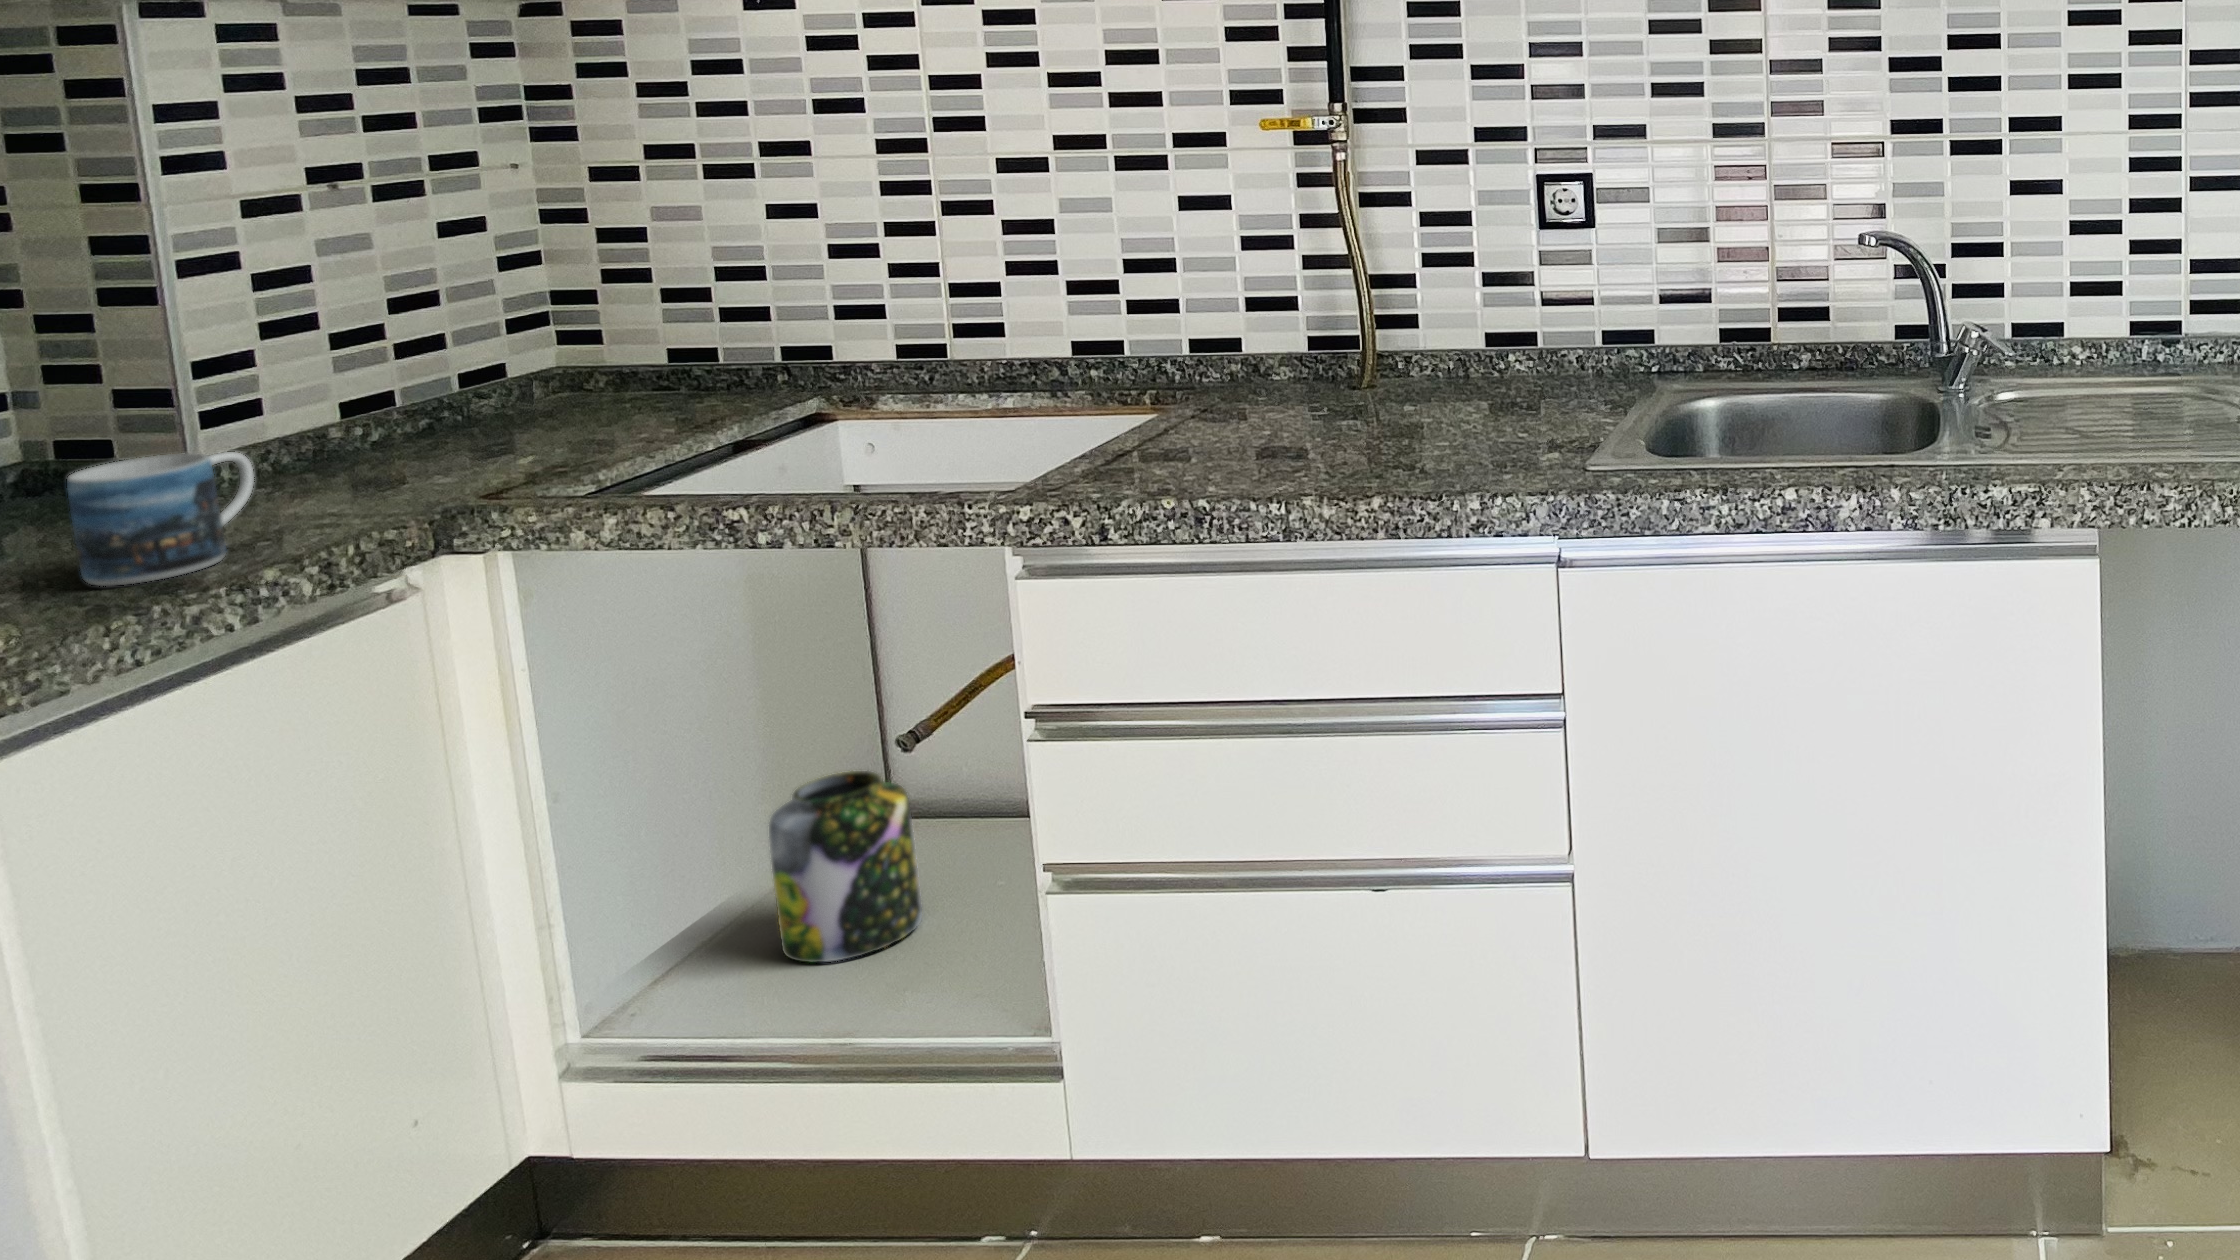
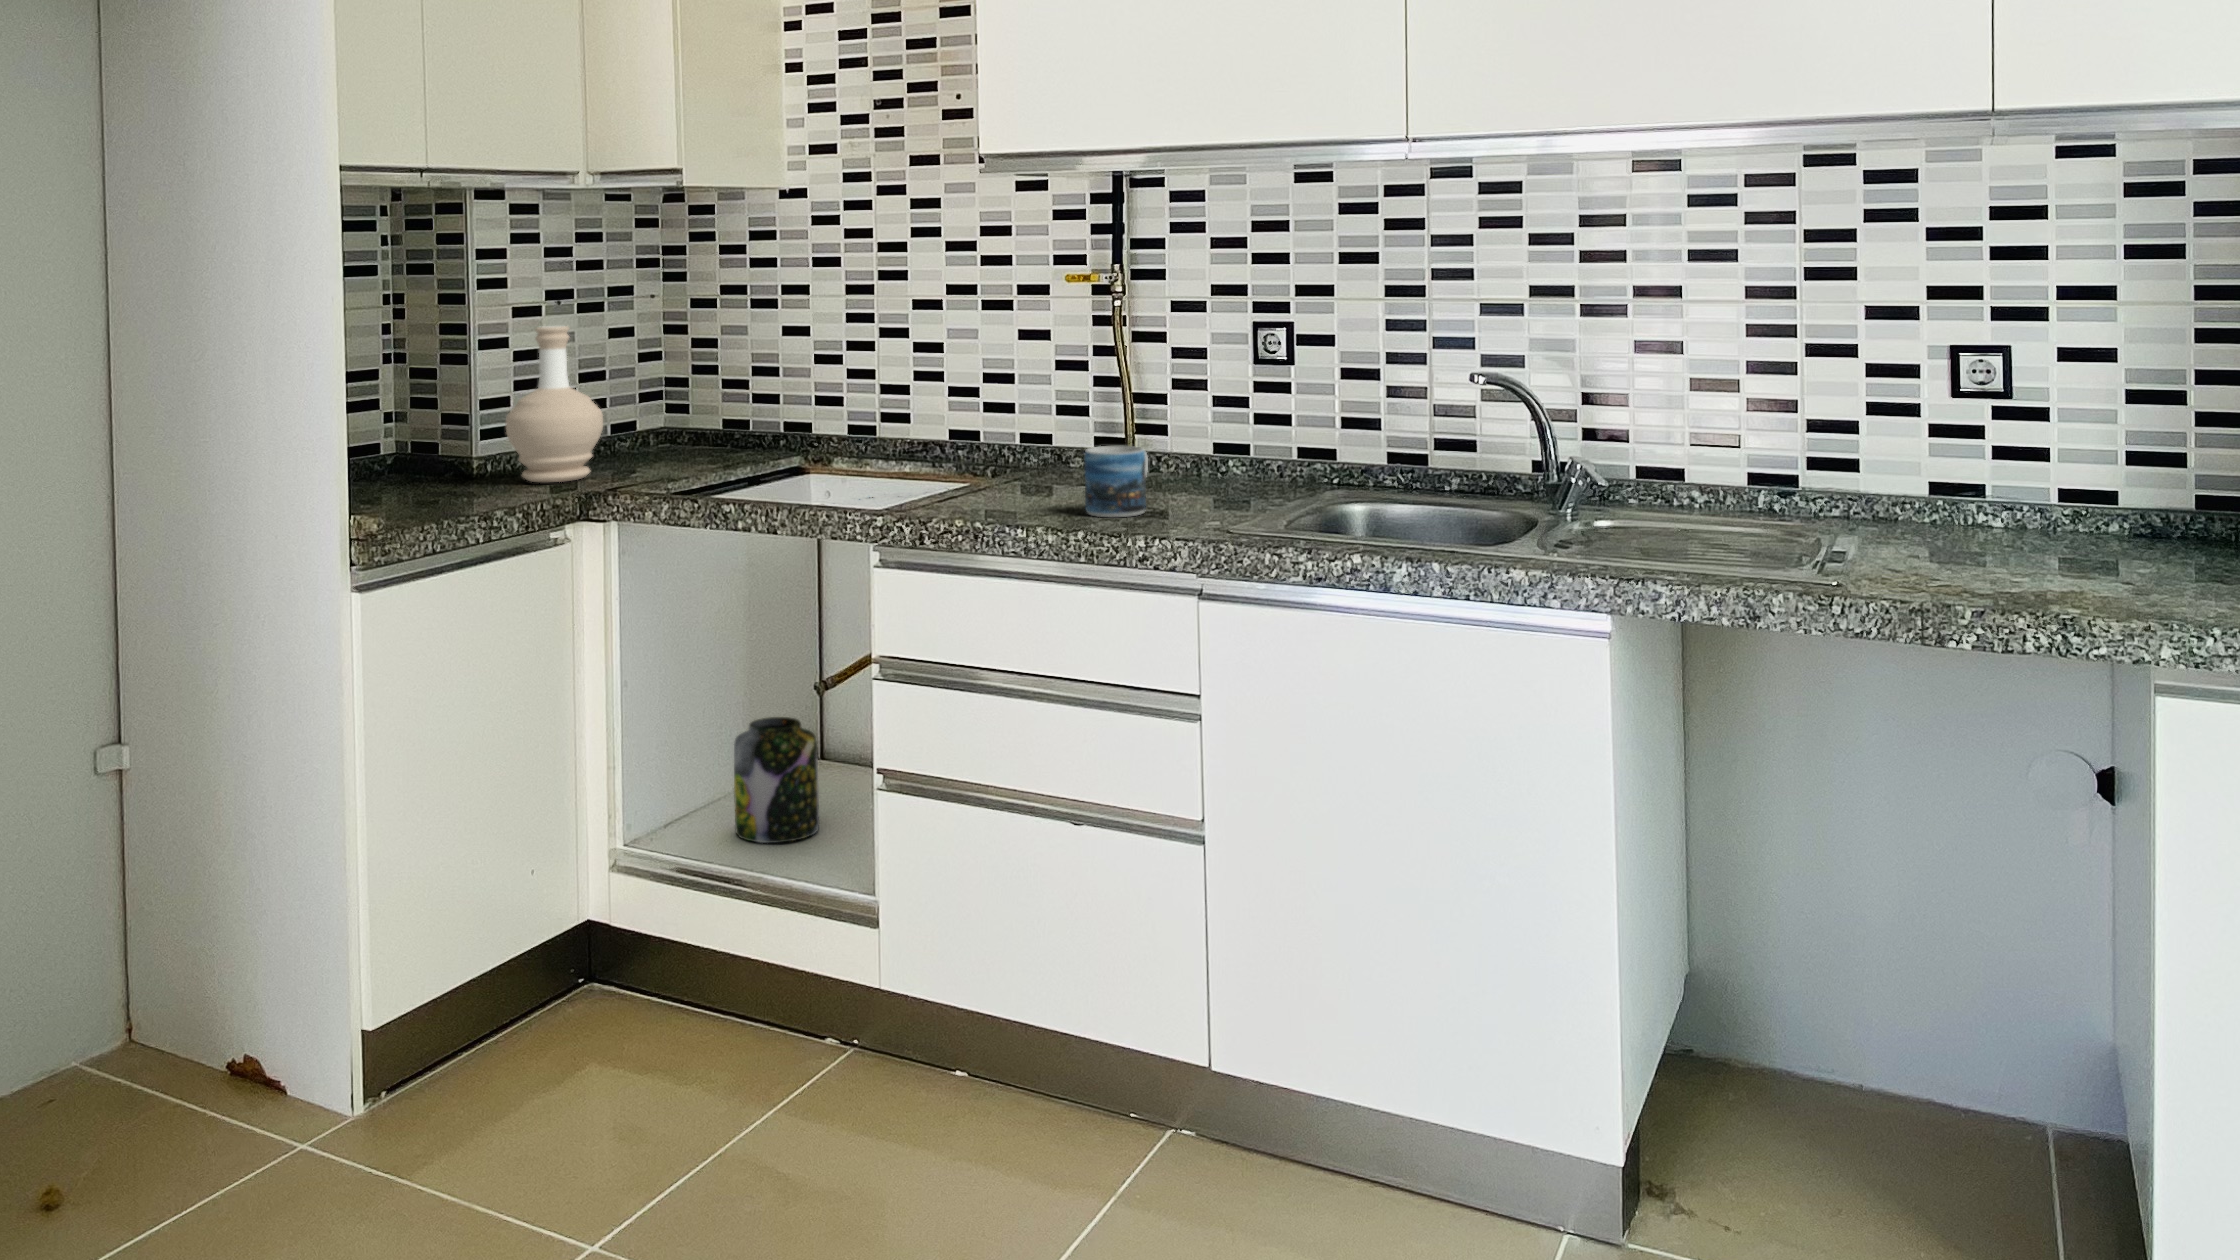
bottle: none [262,227,467,485] -> present [506,326,603,482]
mug: present [67,452,254,586] -> present [1085,446,1148,517]

